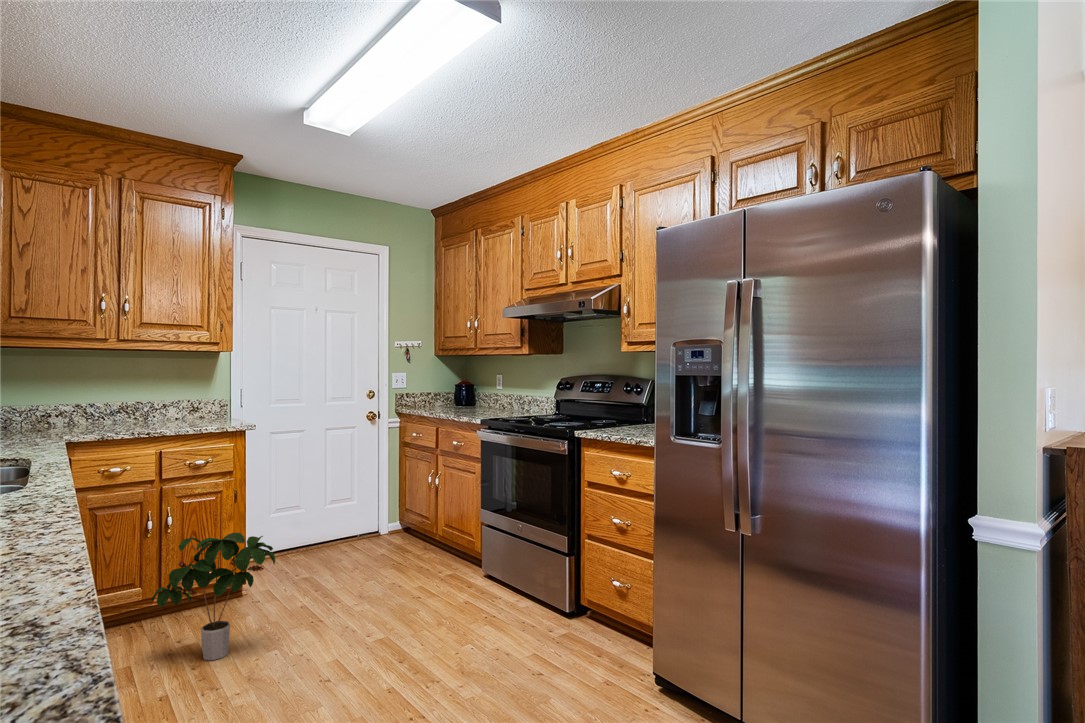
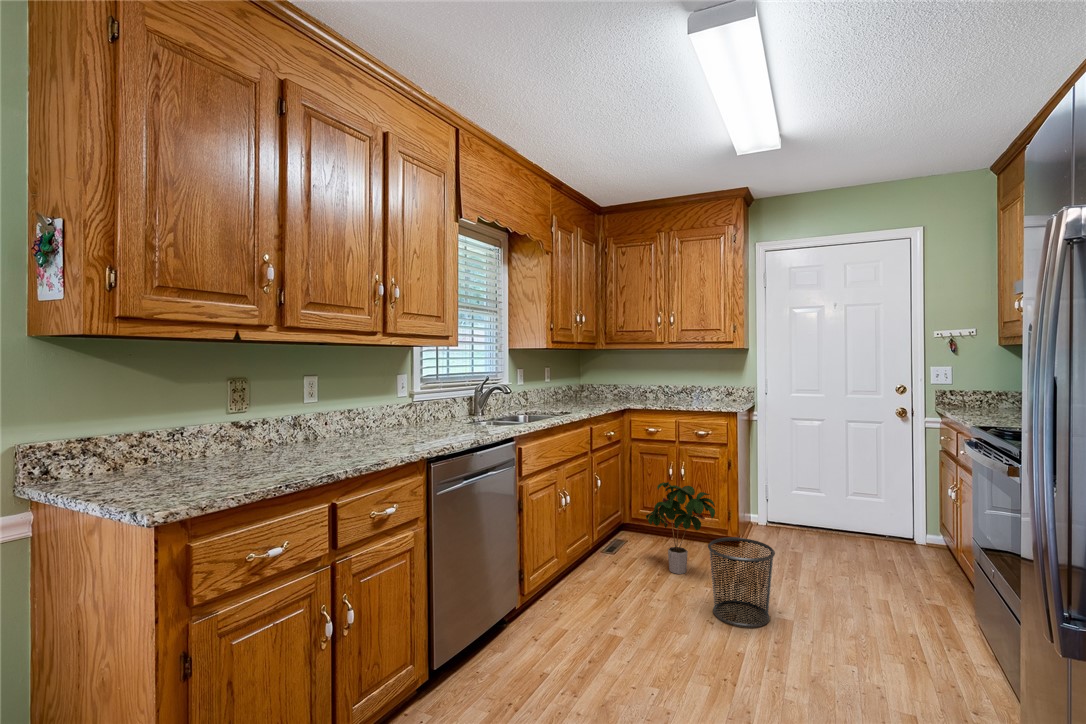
waste bin: none [306,571,384,678] -> present [708,538,775,627]

